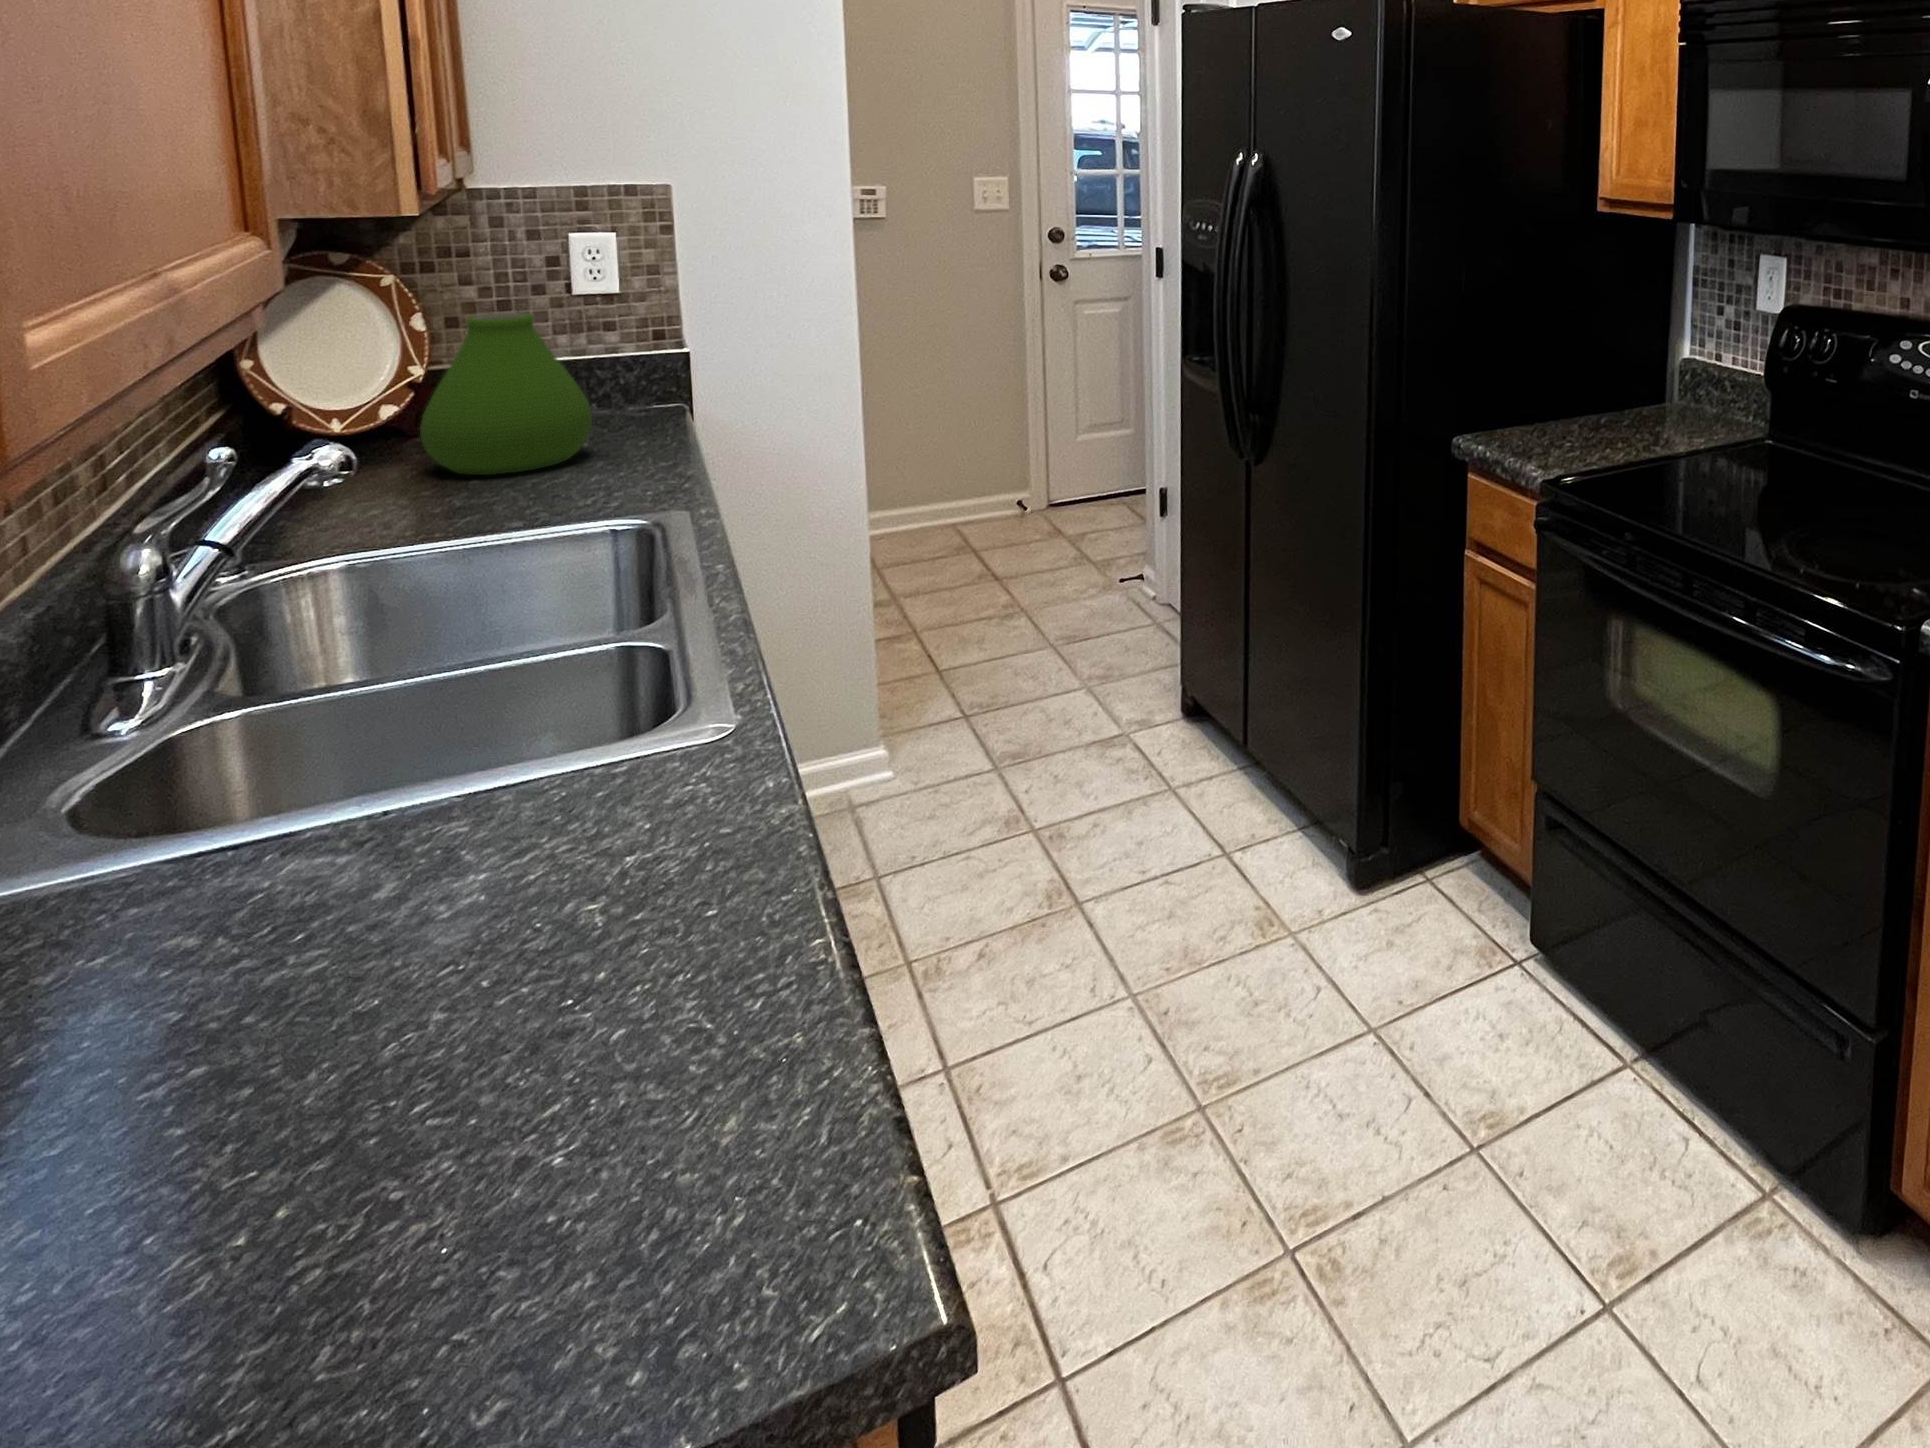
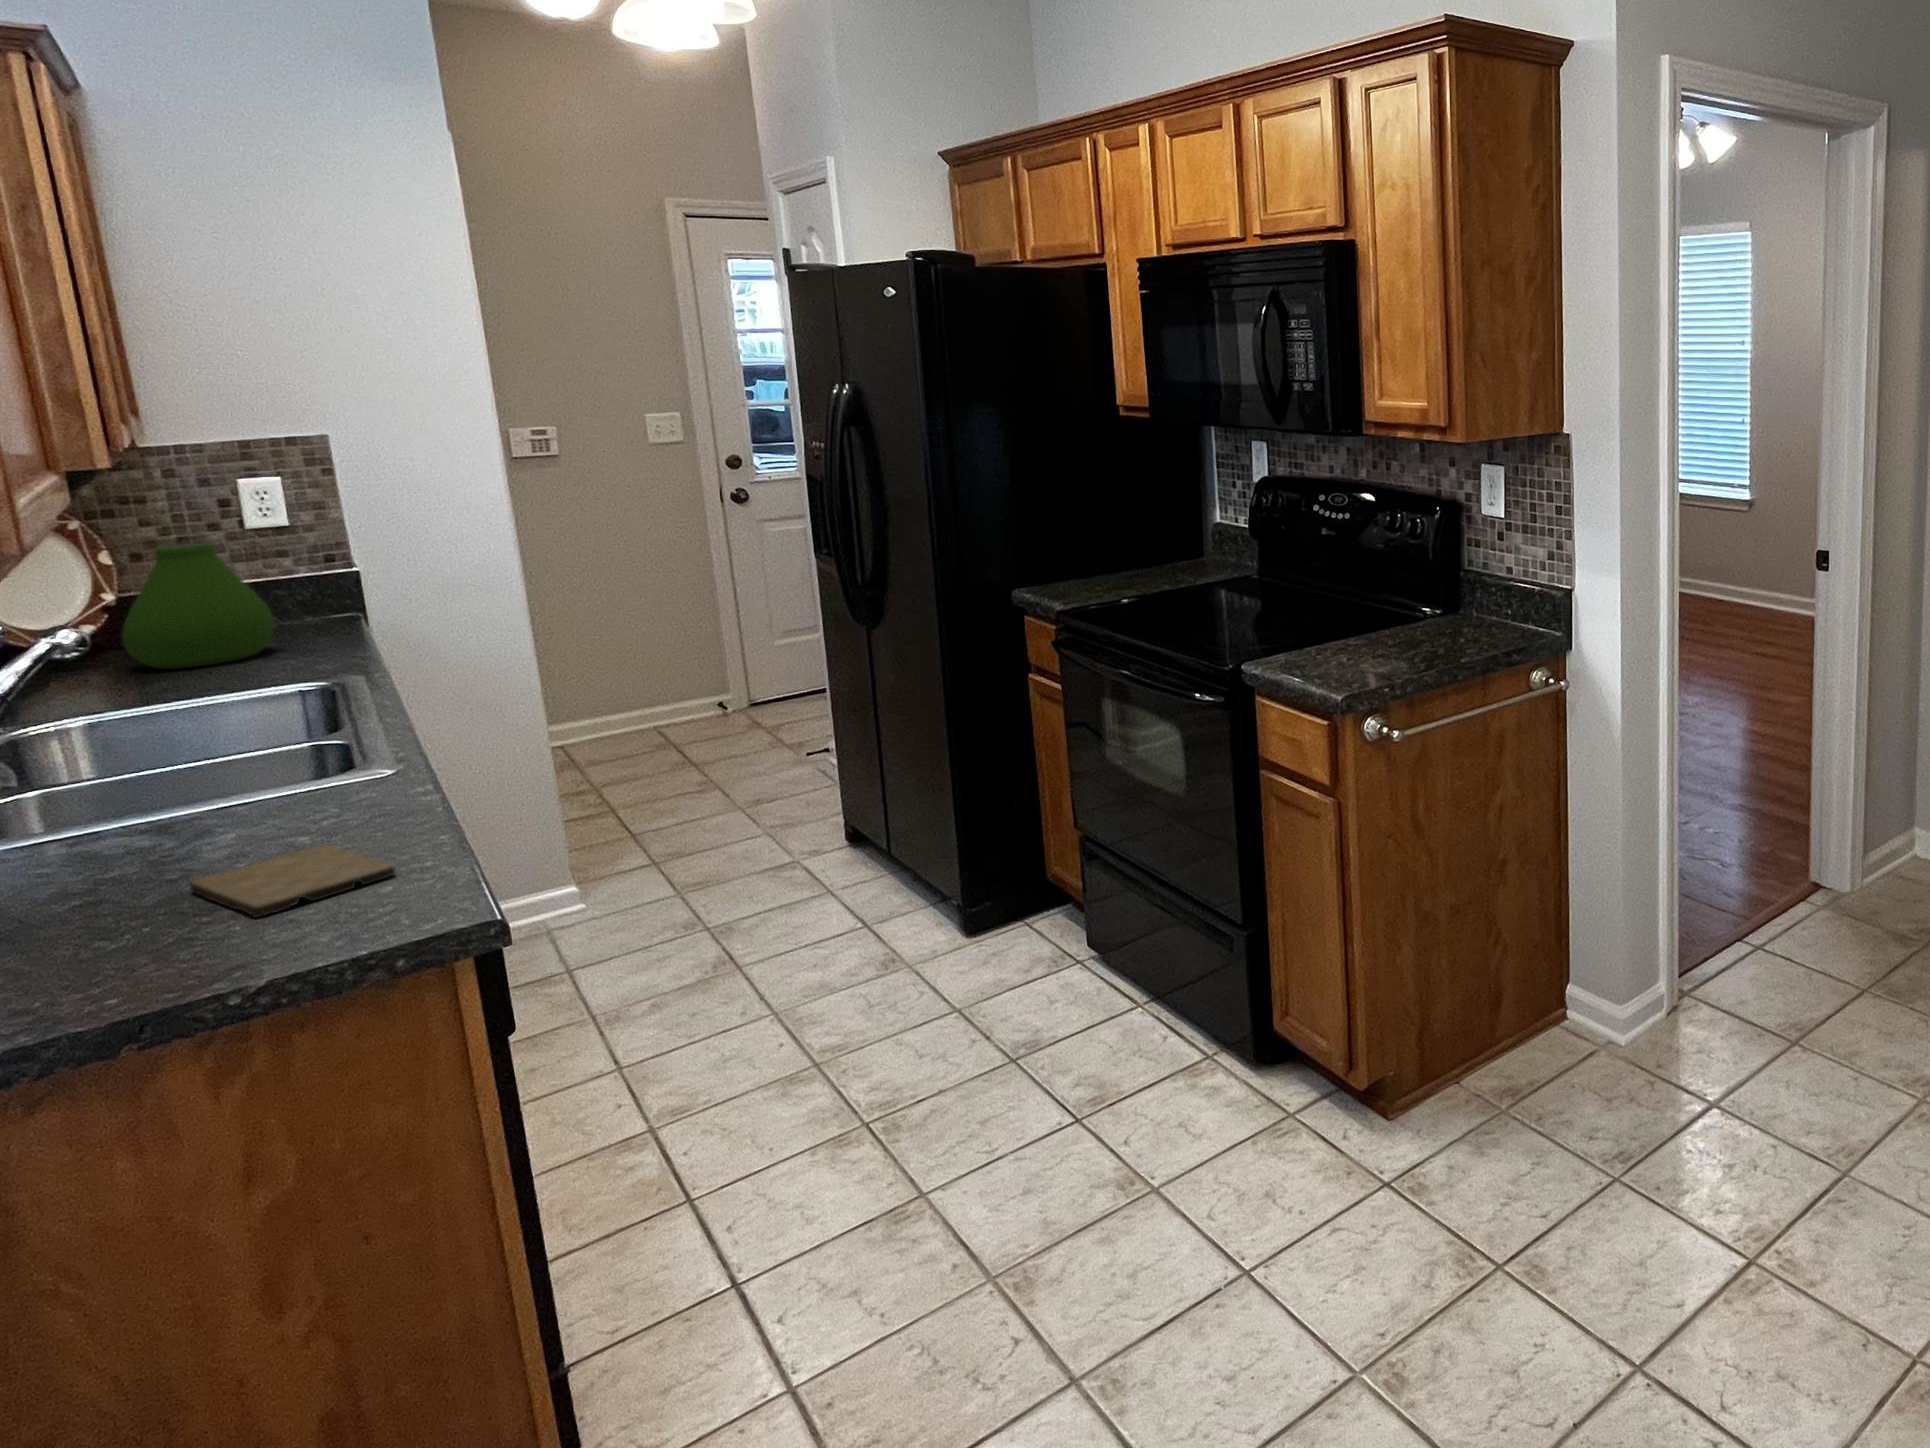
cutting board: none [375,967,743,1252] -> present [190,844,395,917]

